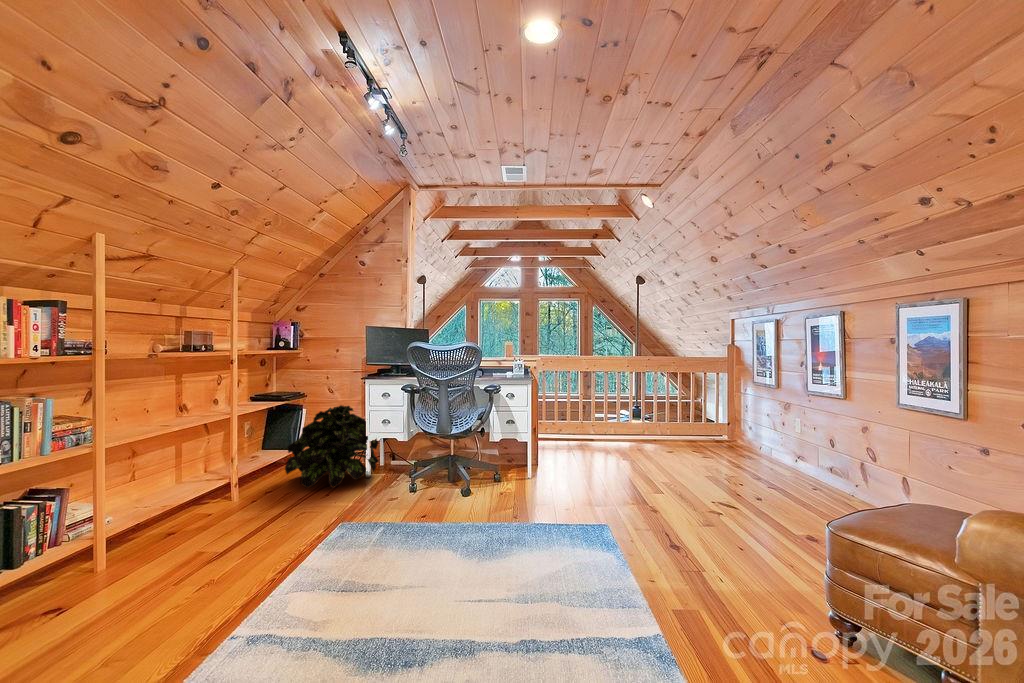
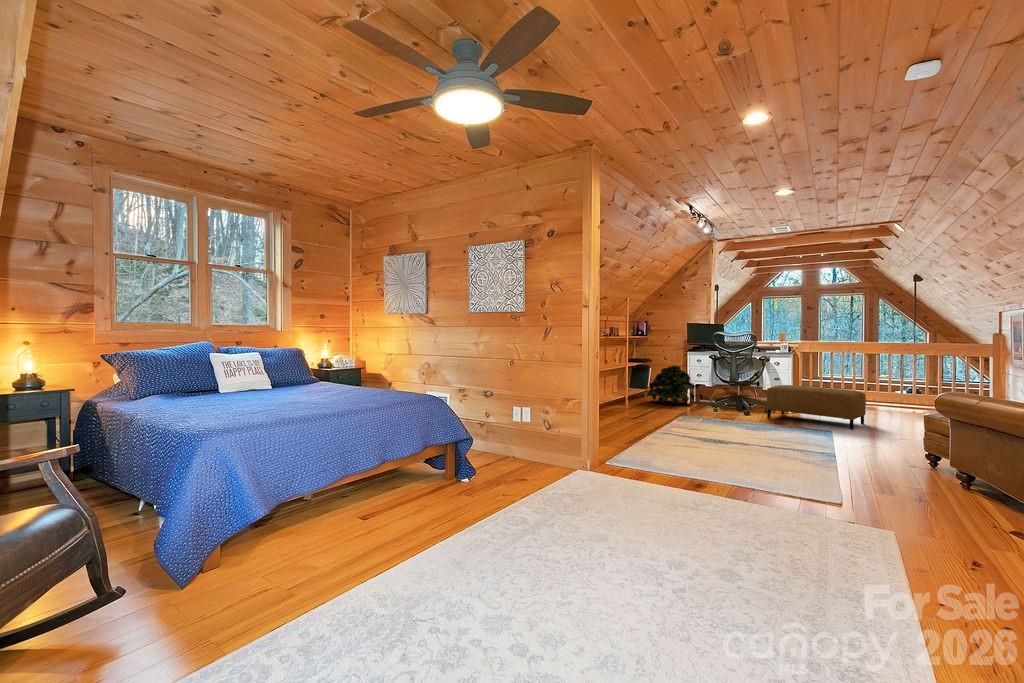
ottoman: none [500,436,648,525] -> present [766,385,866,430]

